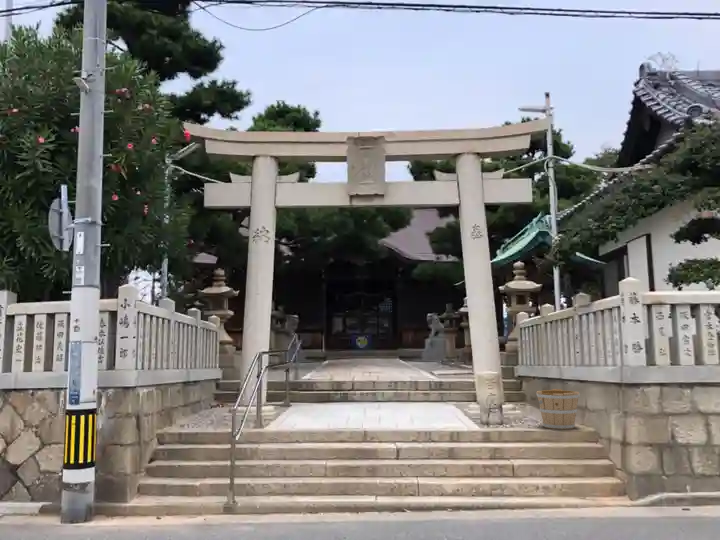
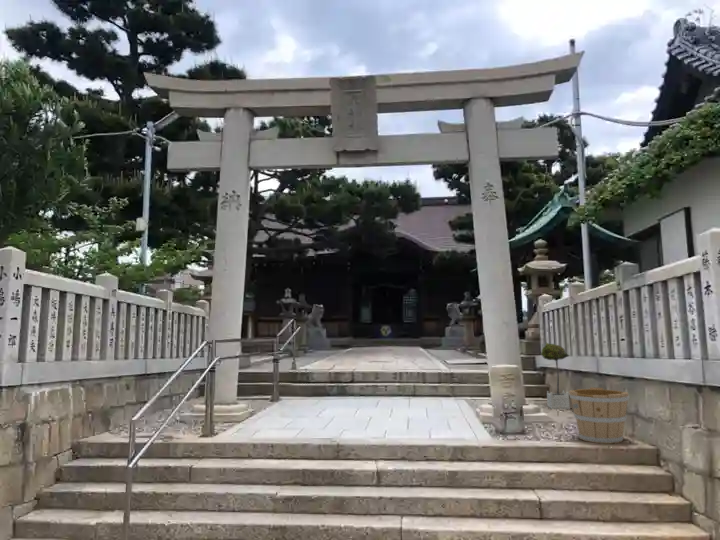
potted tree: none [517,355,540,410] -> present [541,343,570,409]

